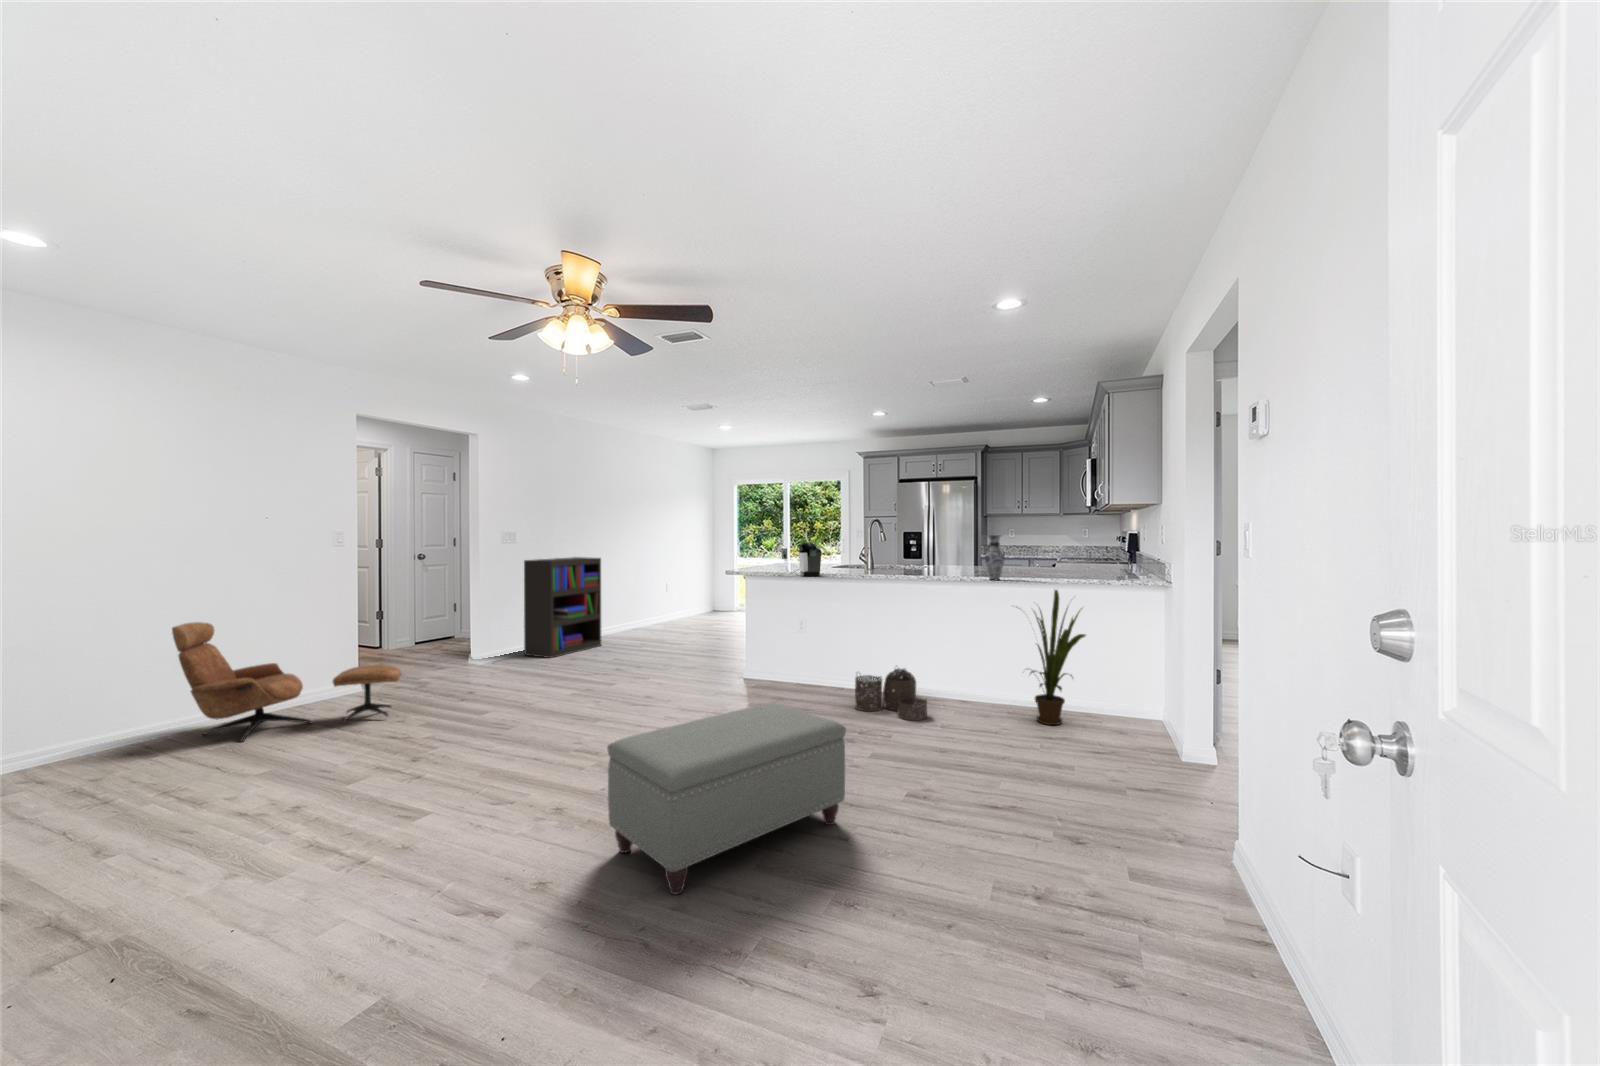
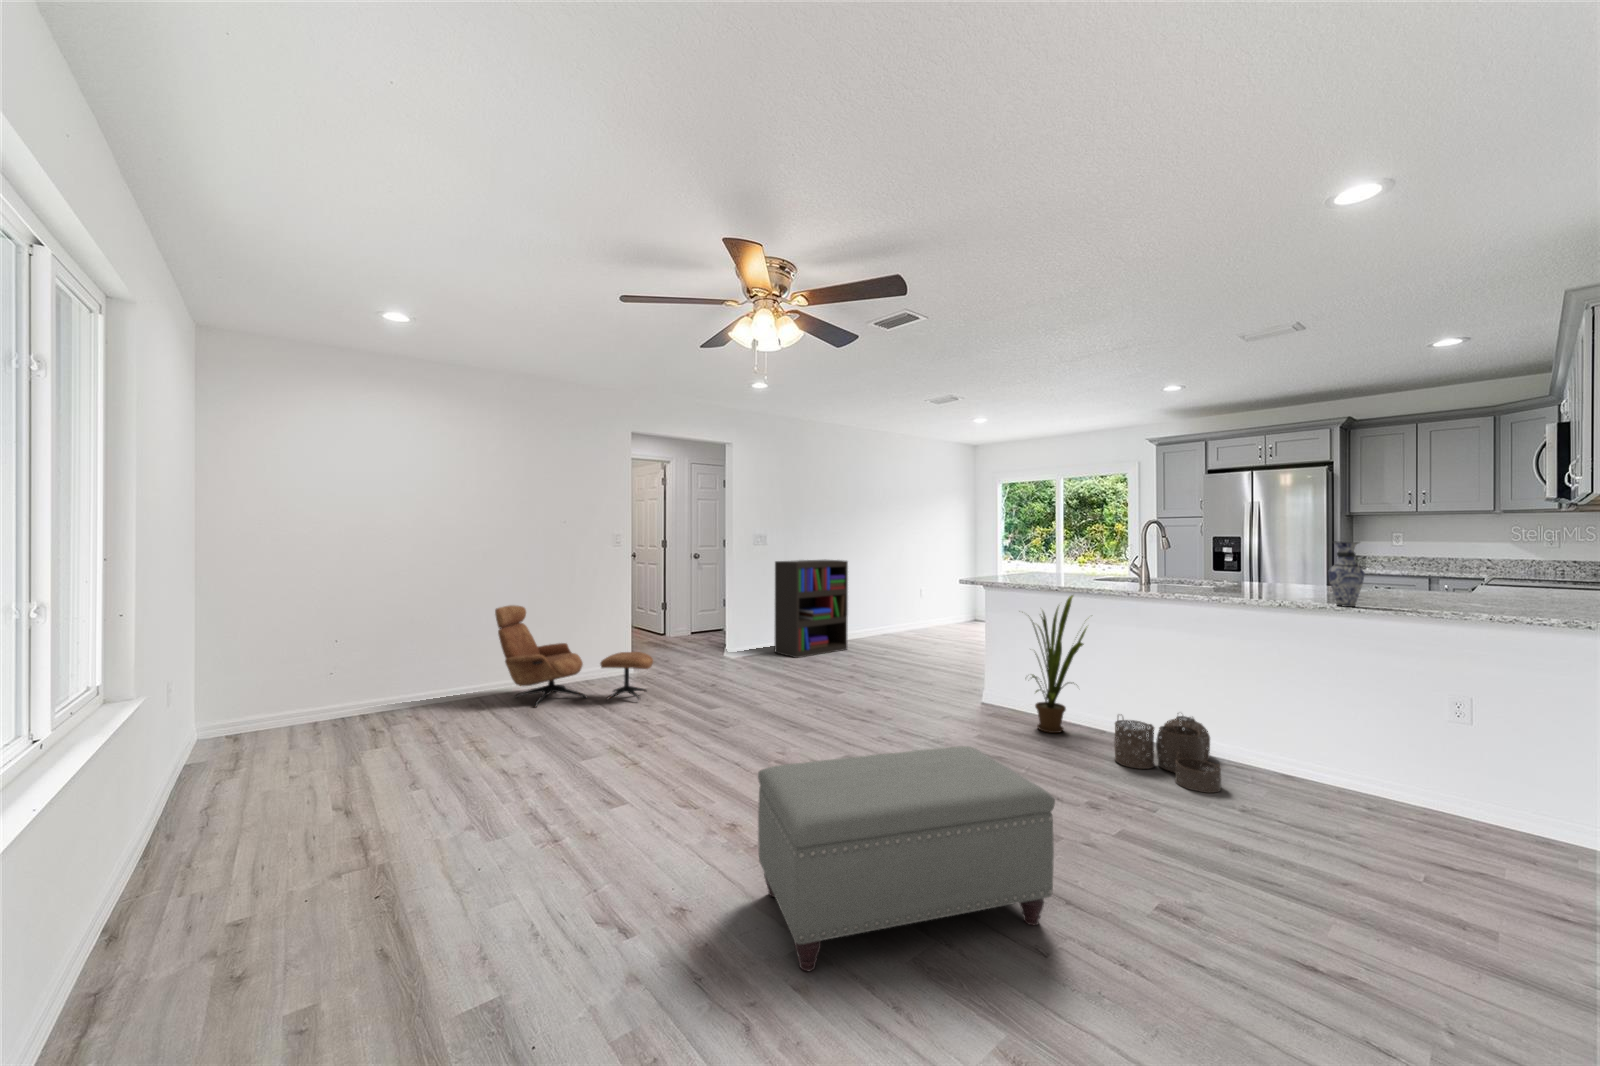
coffee maker: present [782,542,821,576] -> none [1030,548,1081,589]
house plant: present [1030,590,1085,725] -> present [1032,595,1087,733]

